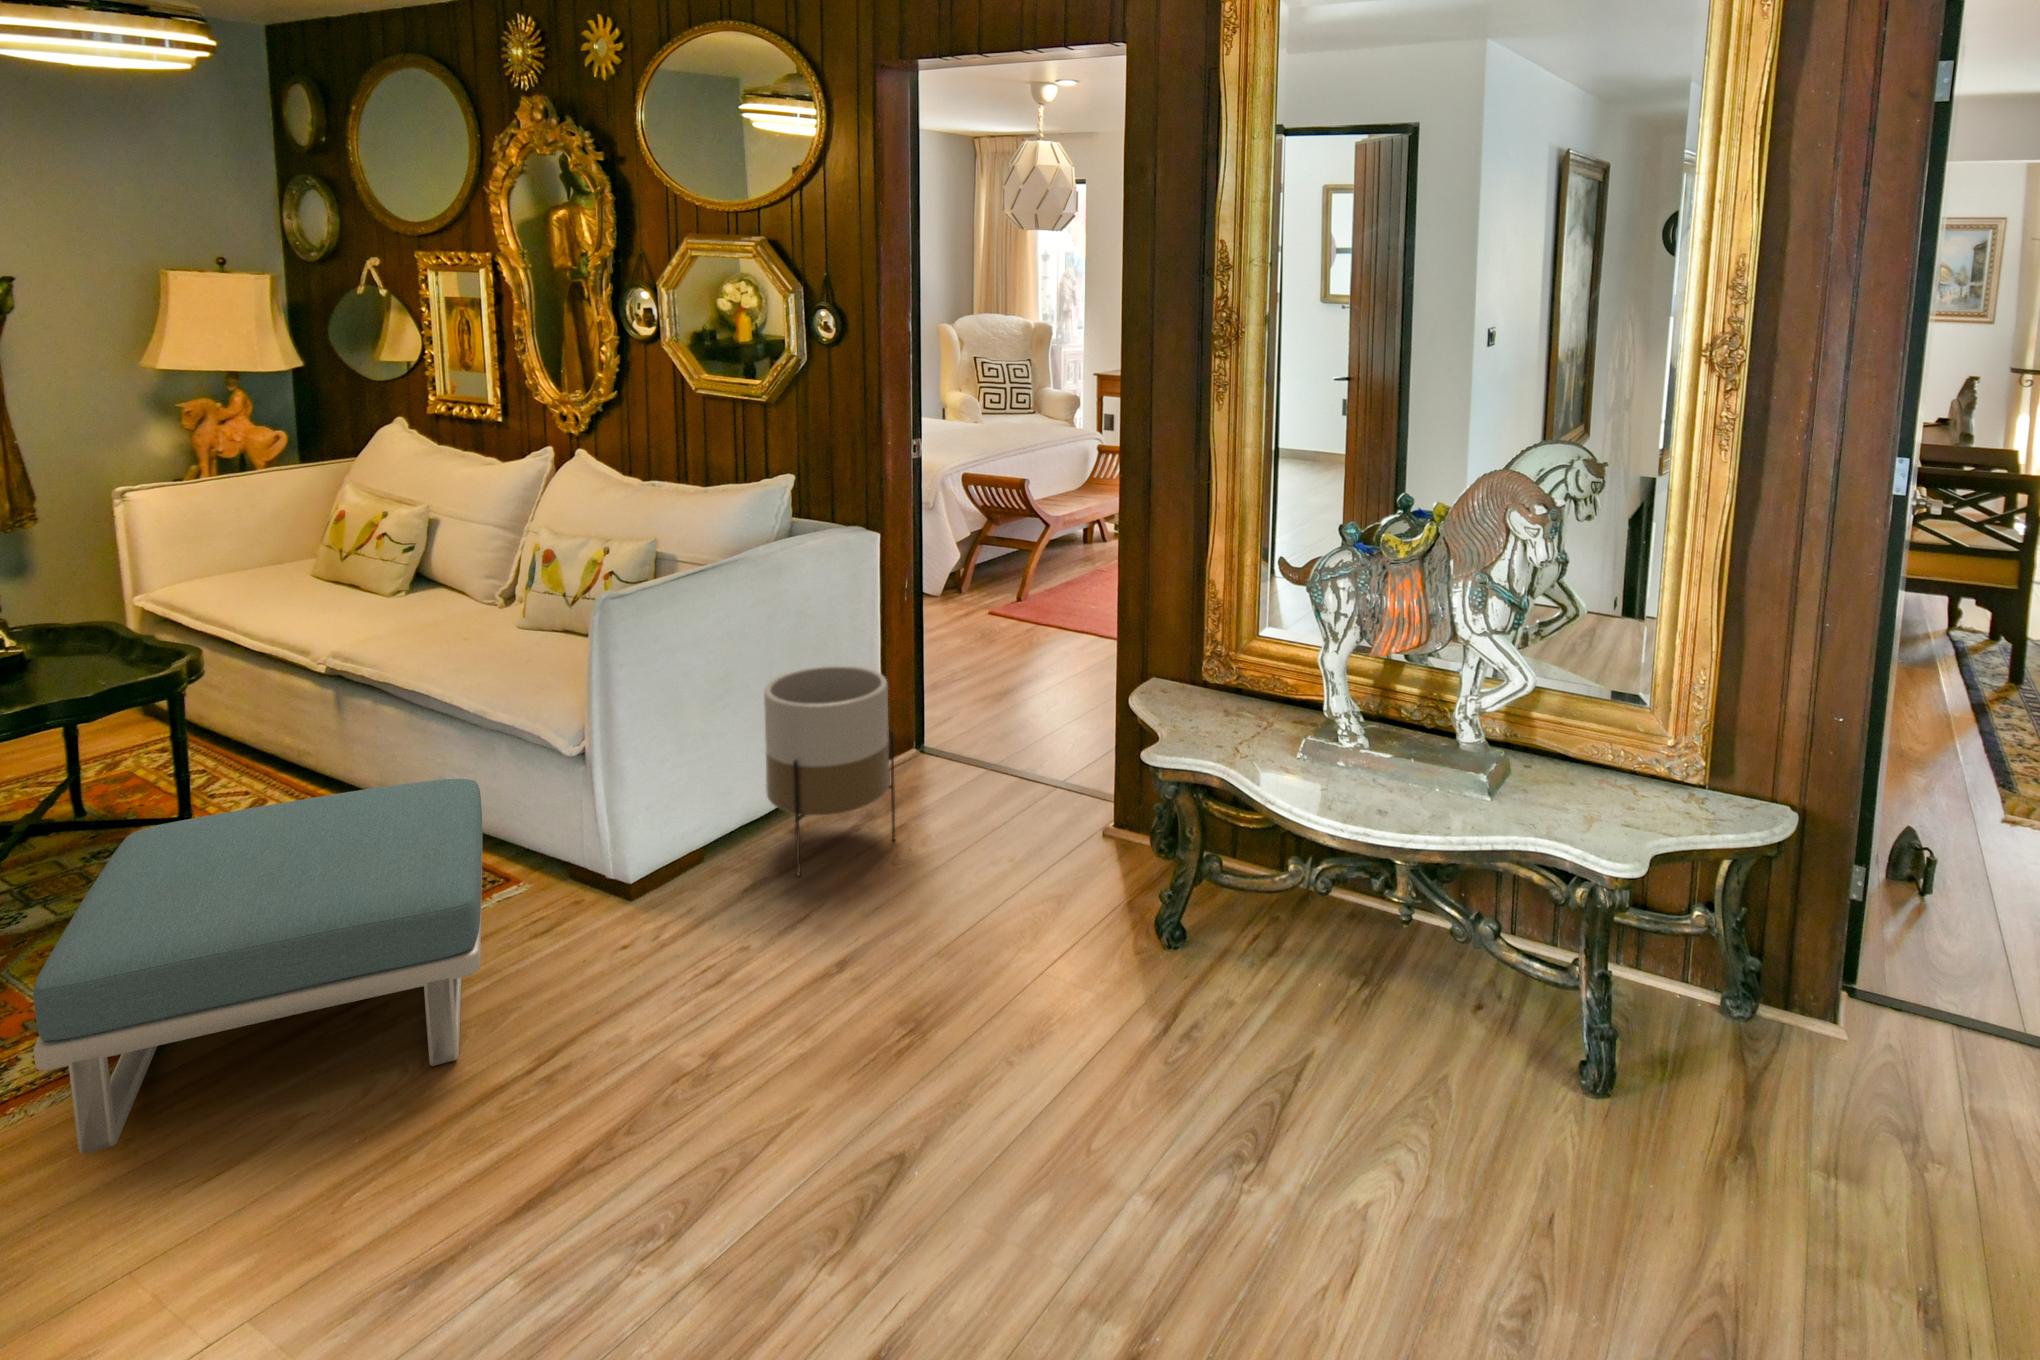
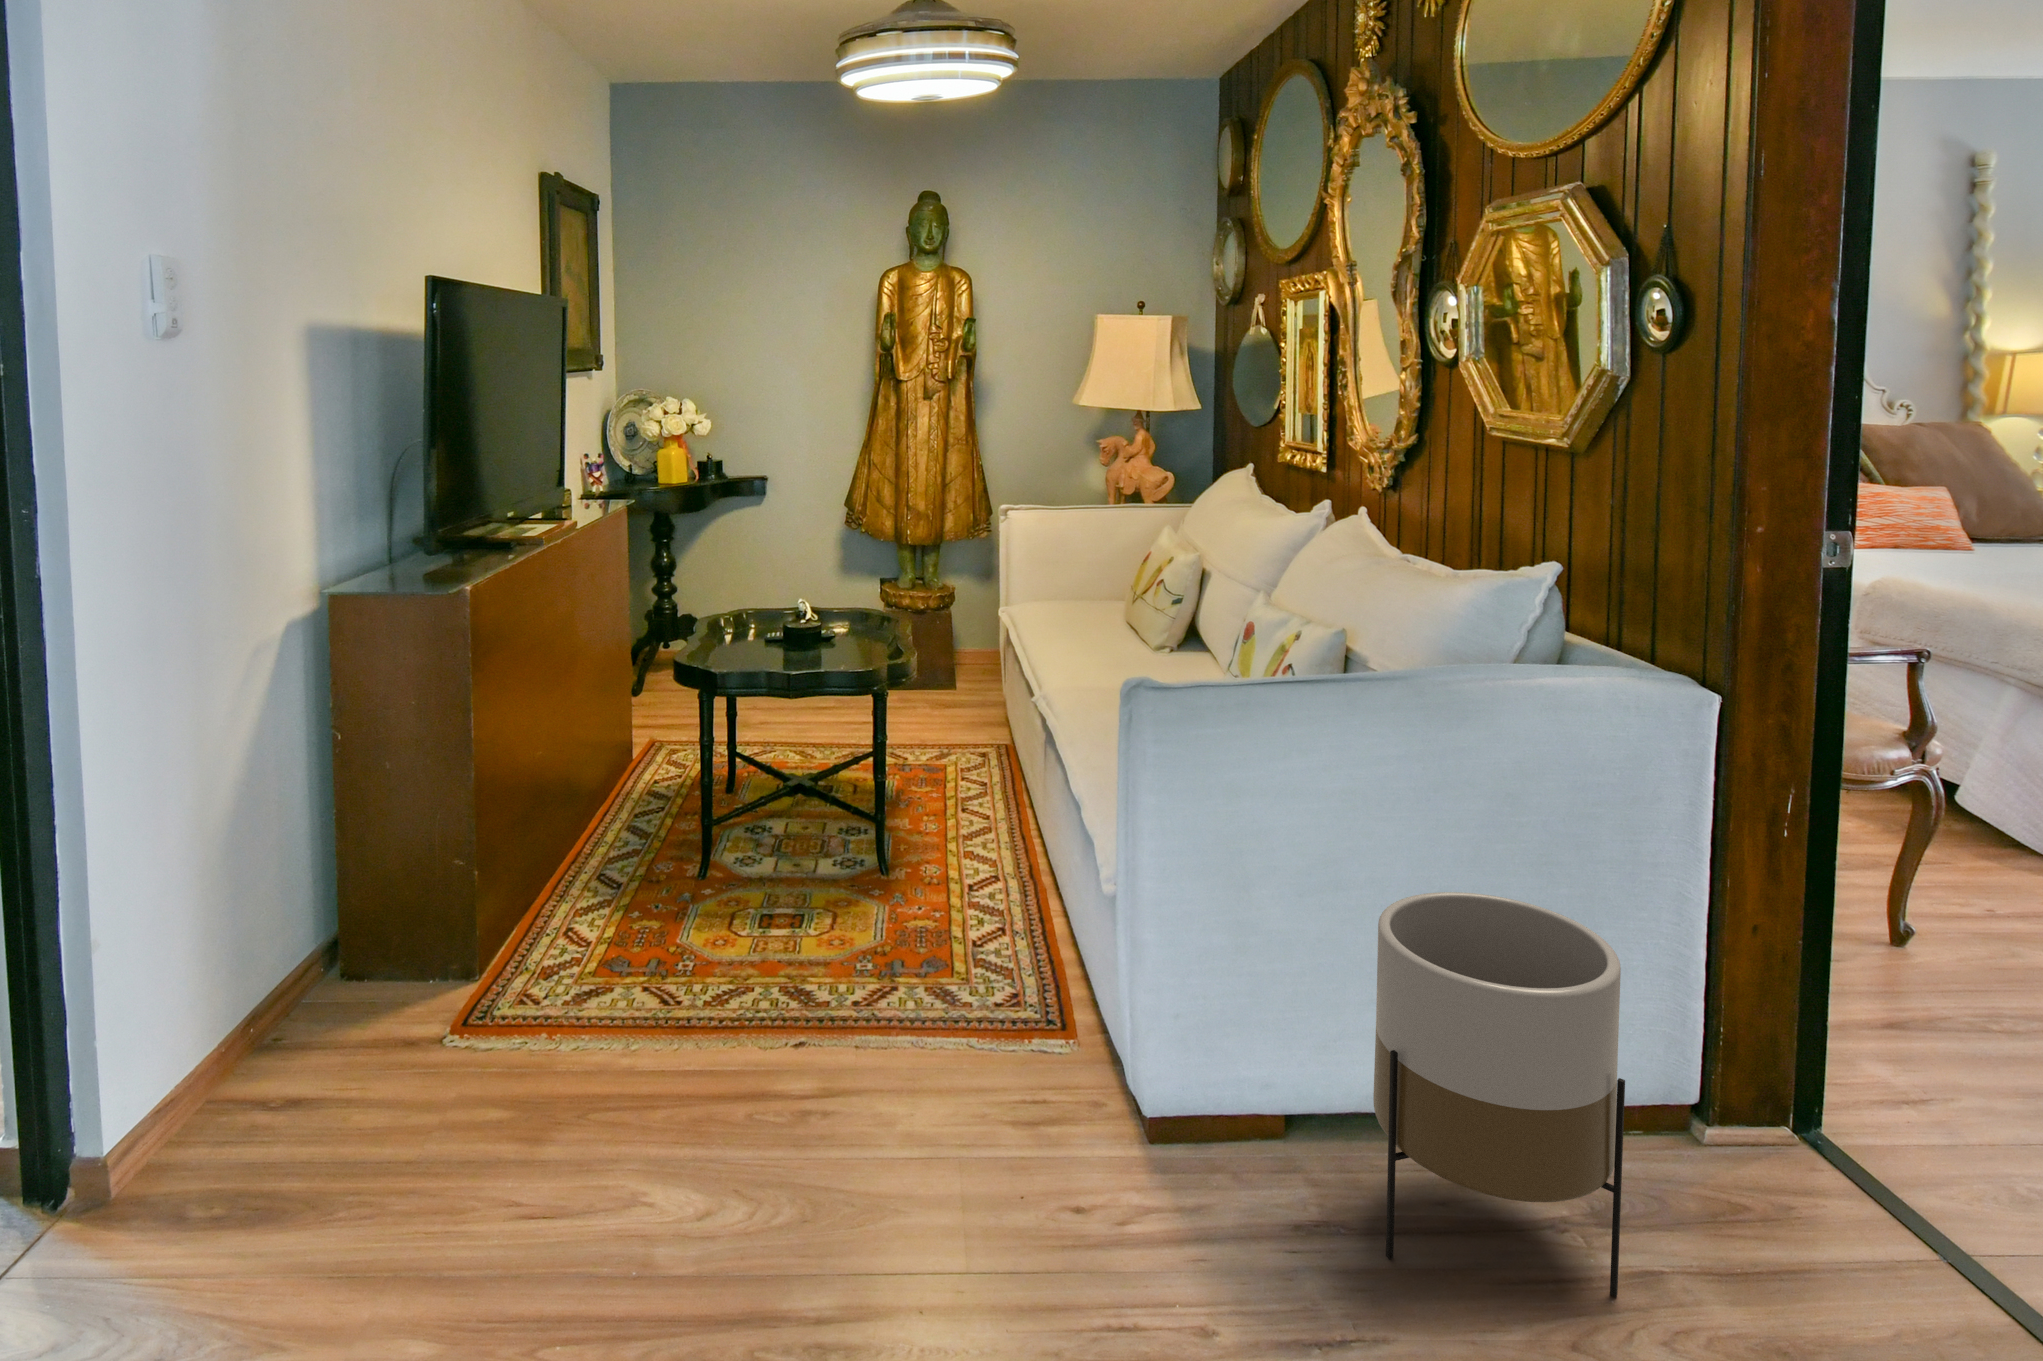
footstool: present [33,779,482,1153] -> none [503,813,1019,1242]

